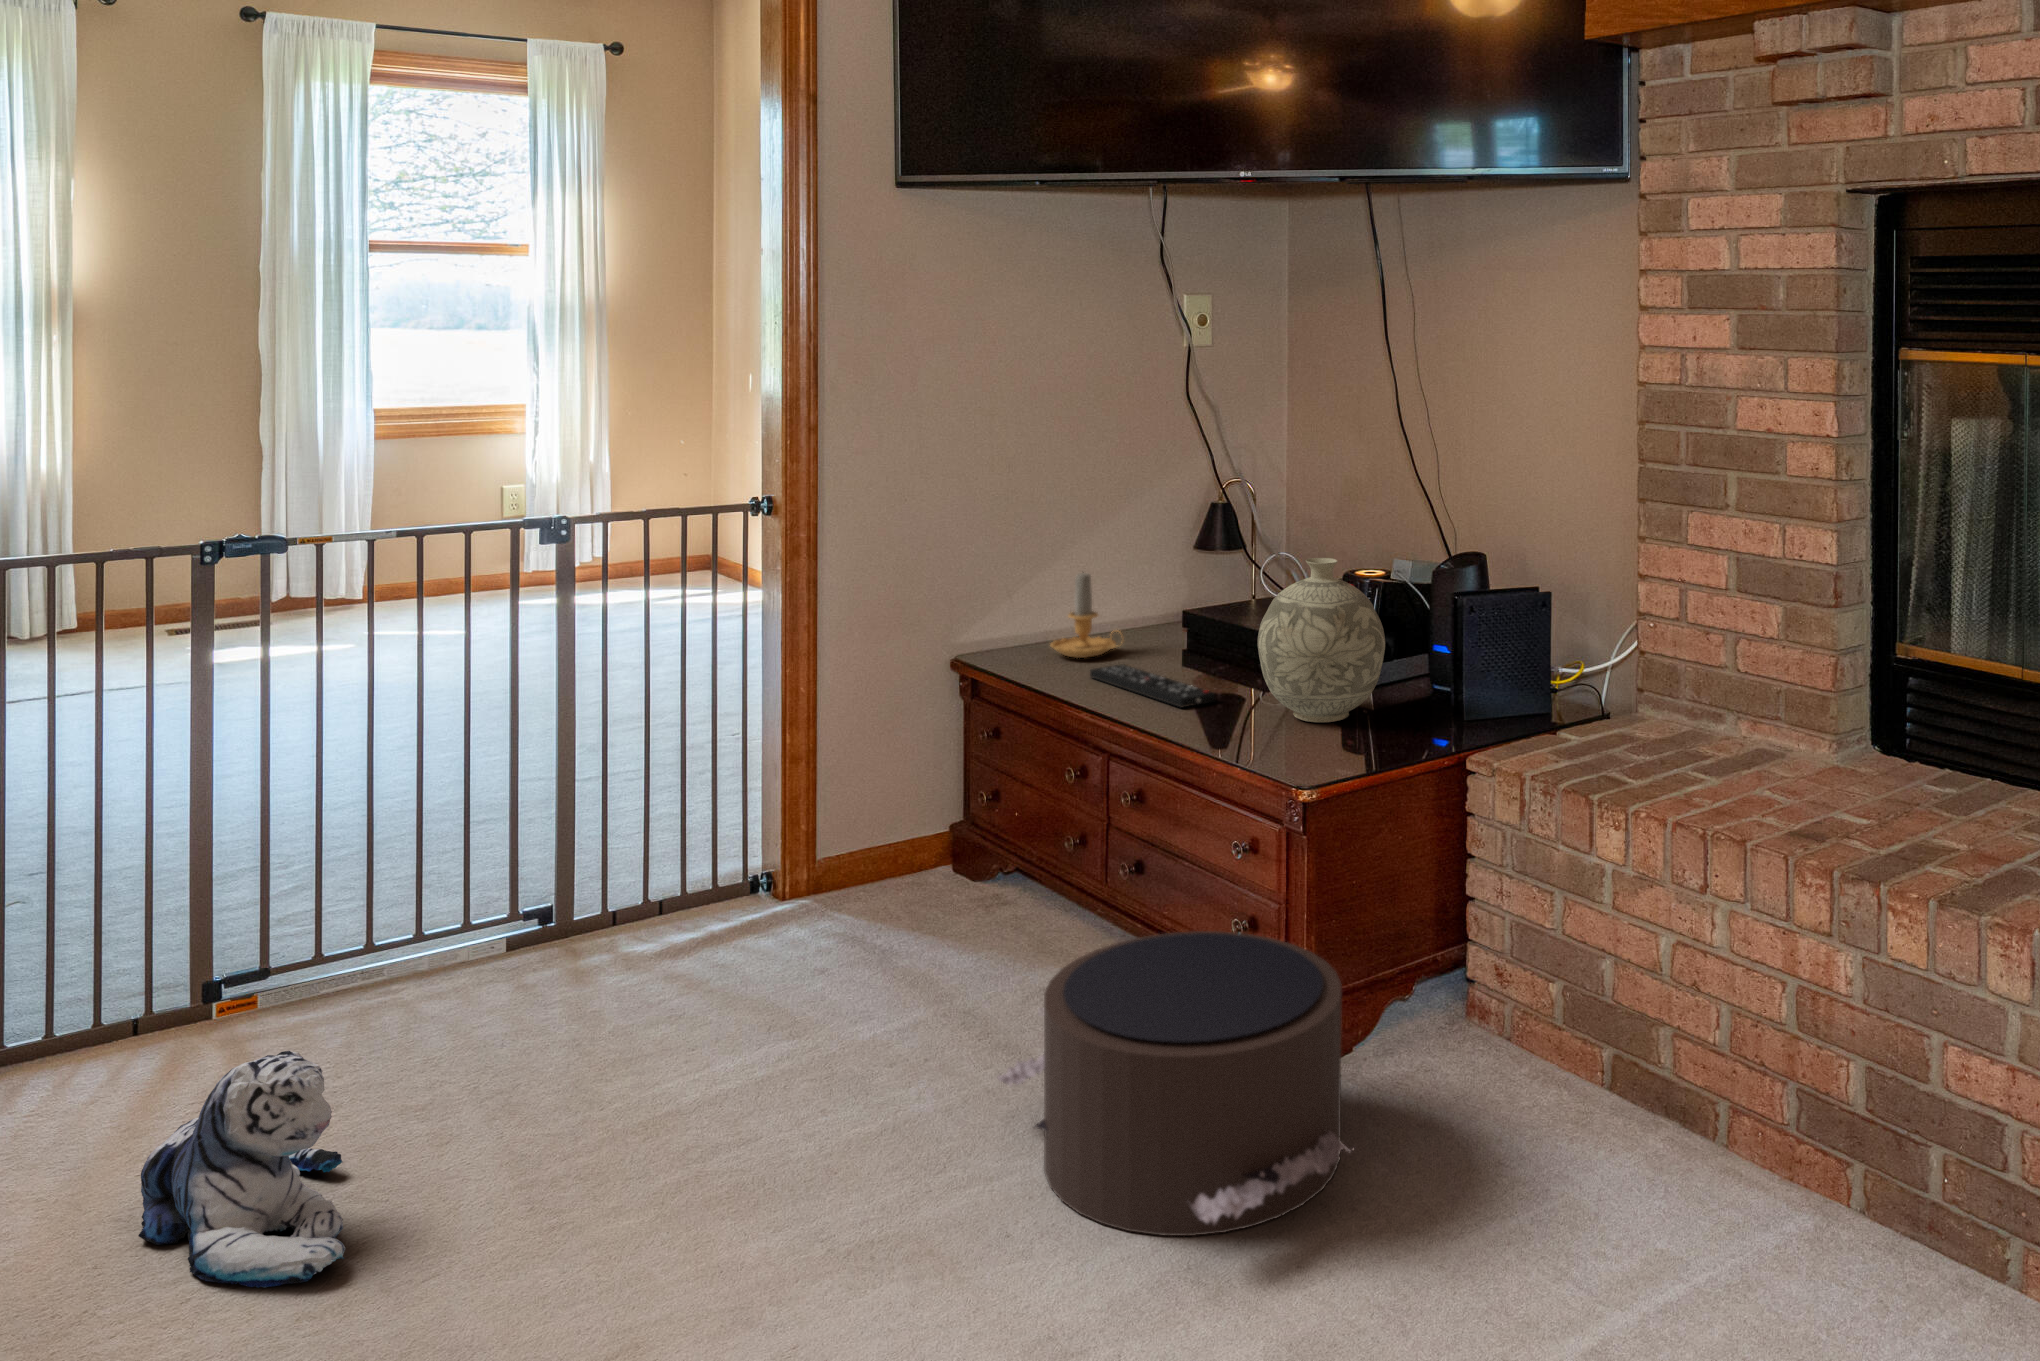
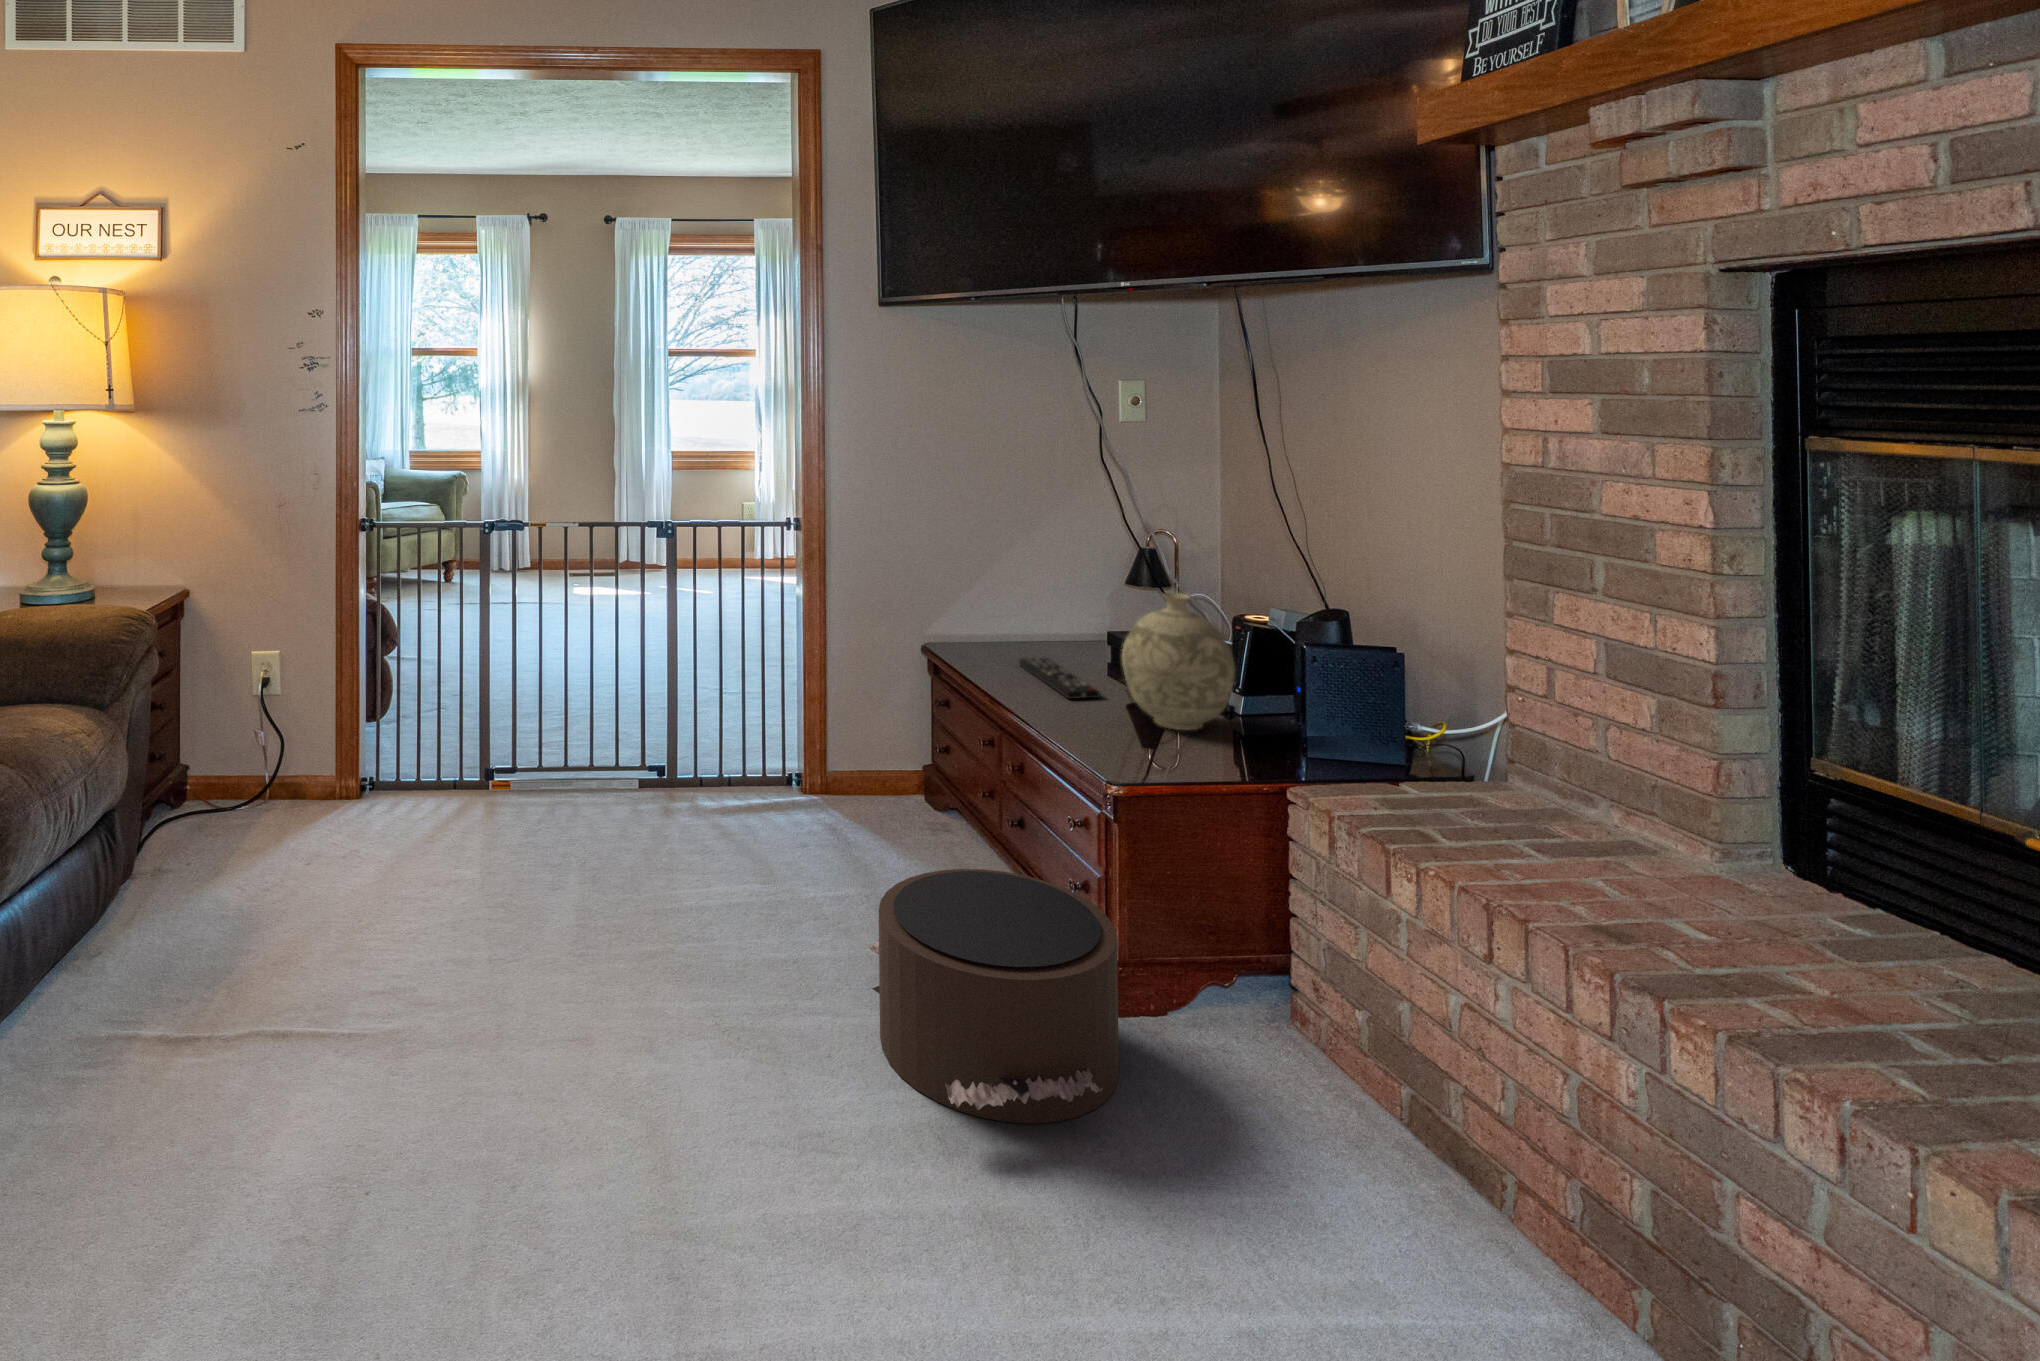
candle: present [1050,573,1117,658] -> none [1002,582,1055,649]
plush toy: present [138,1051,345,1288] -> none [420,812,517,945]

